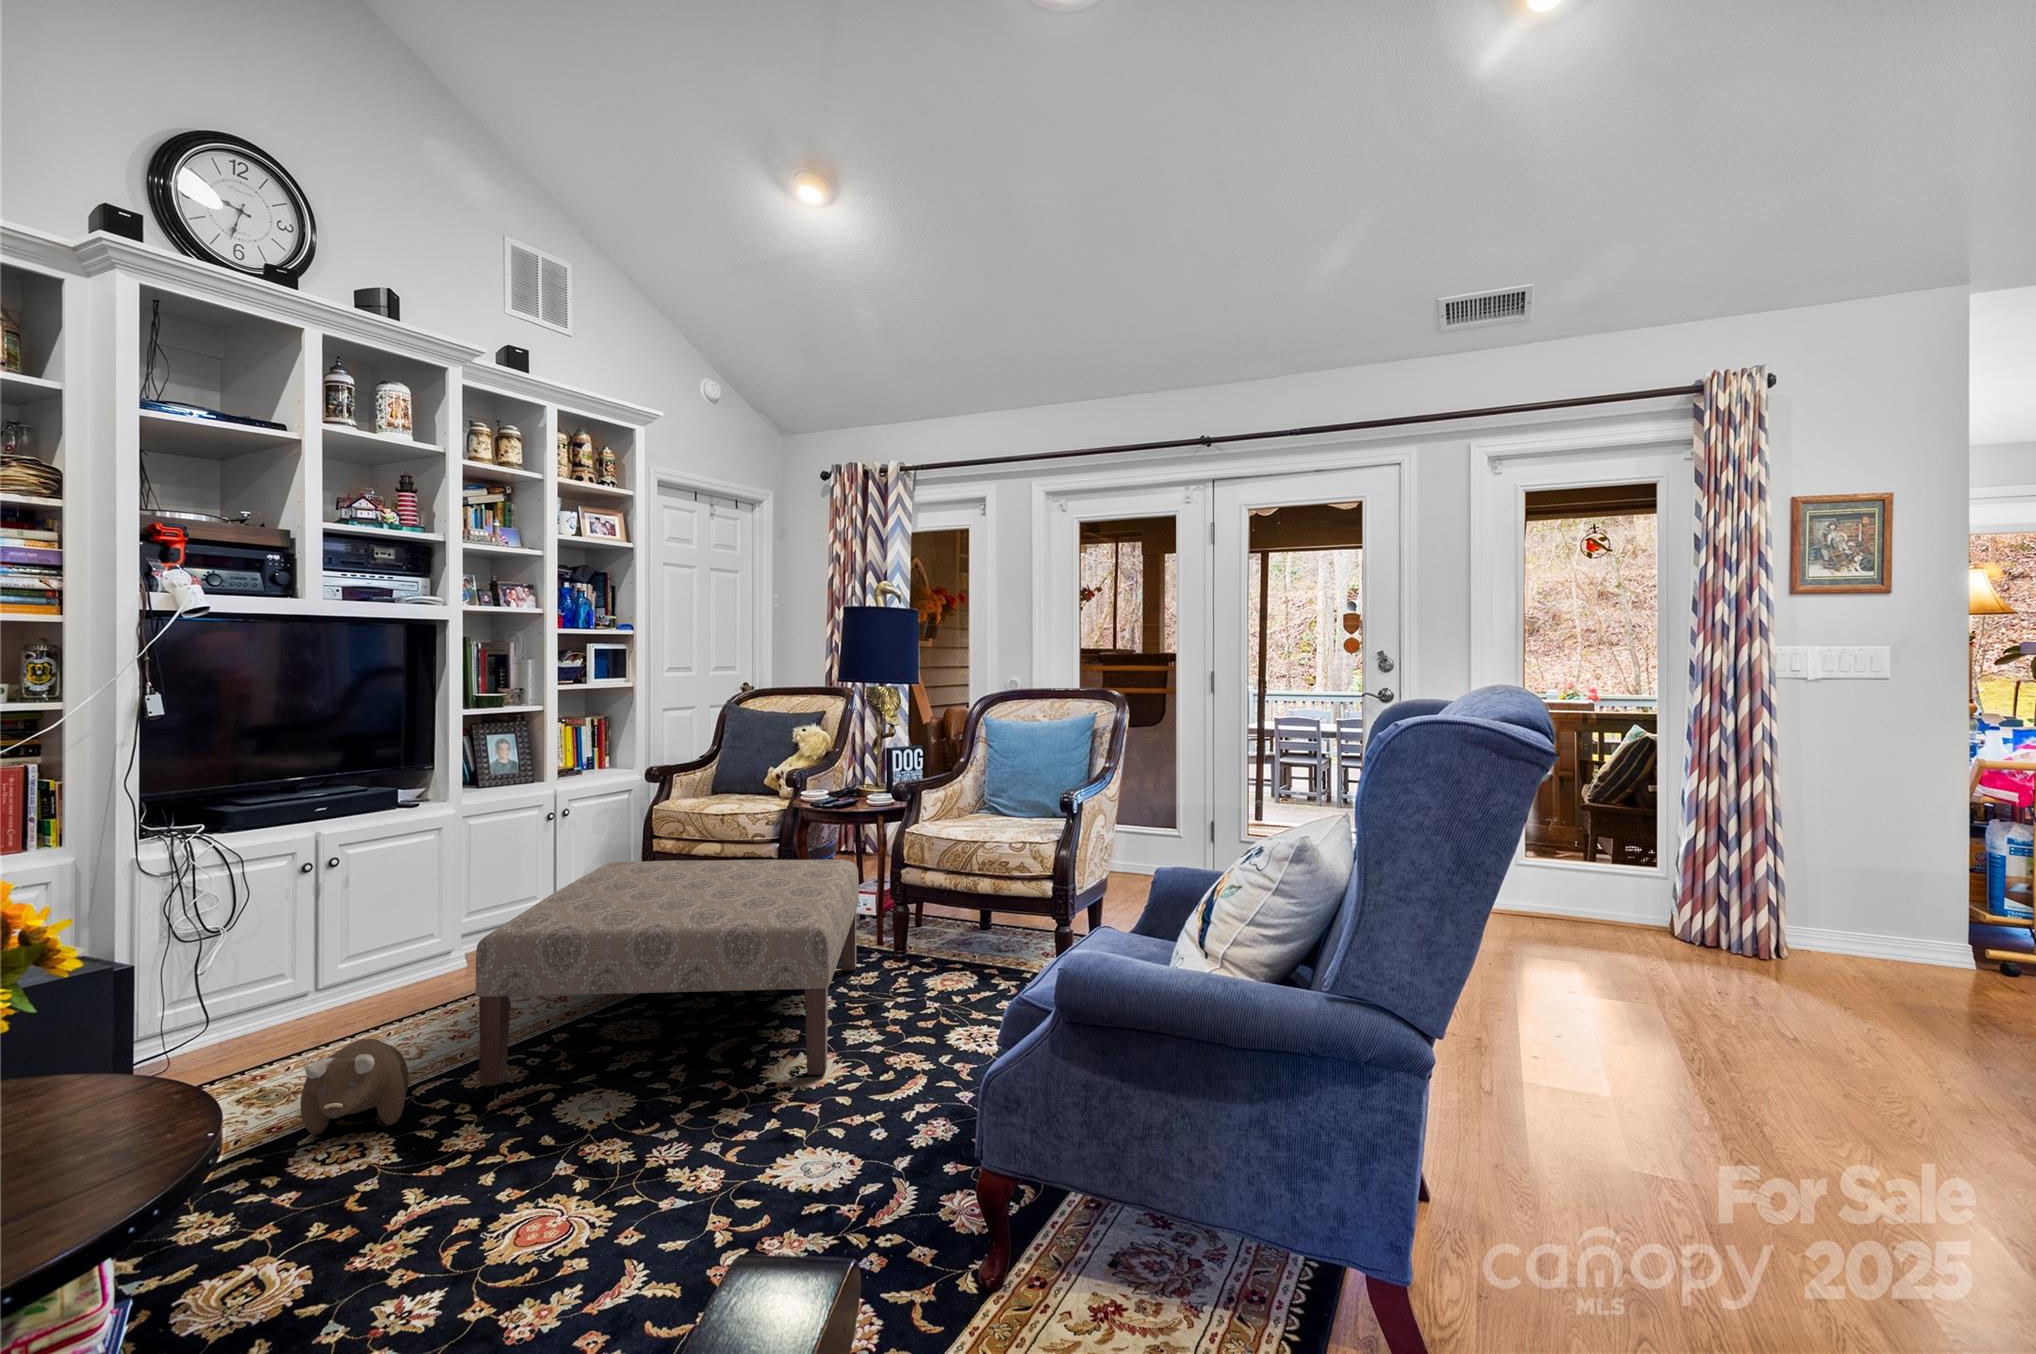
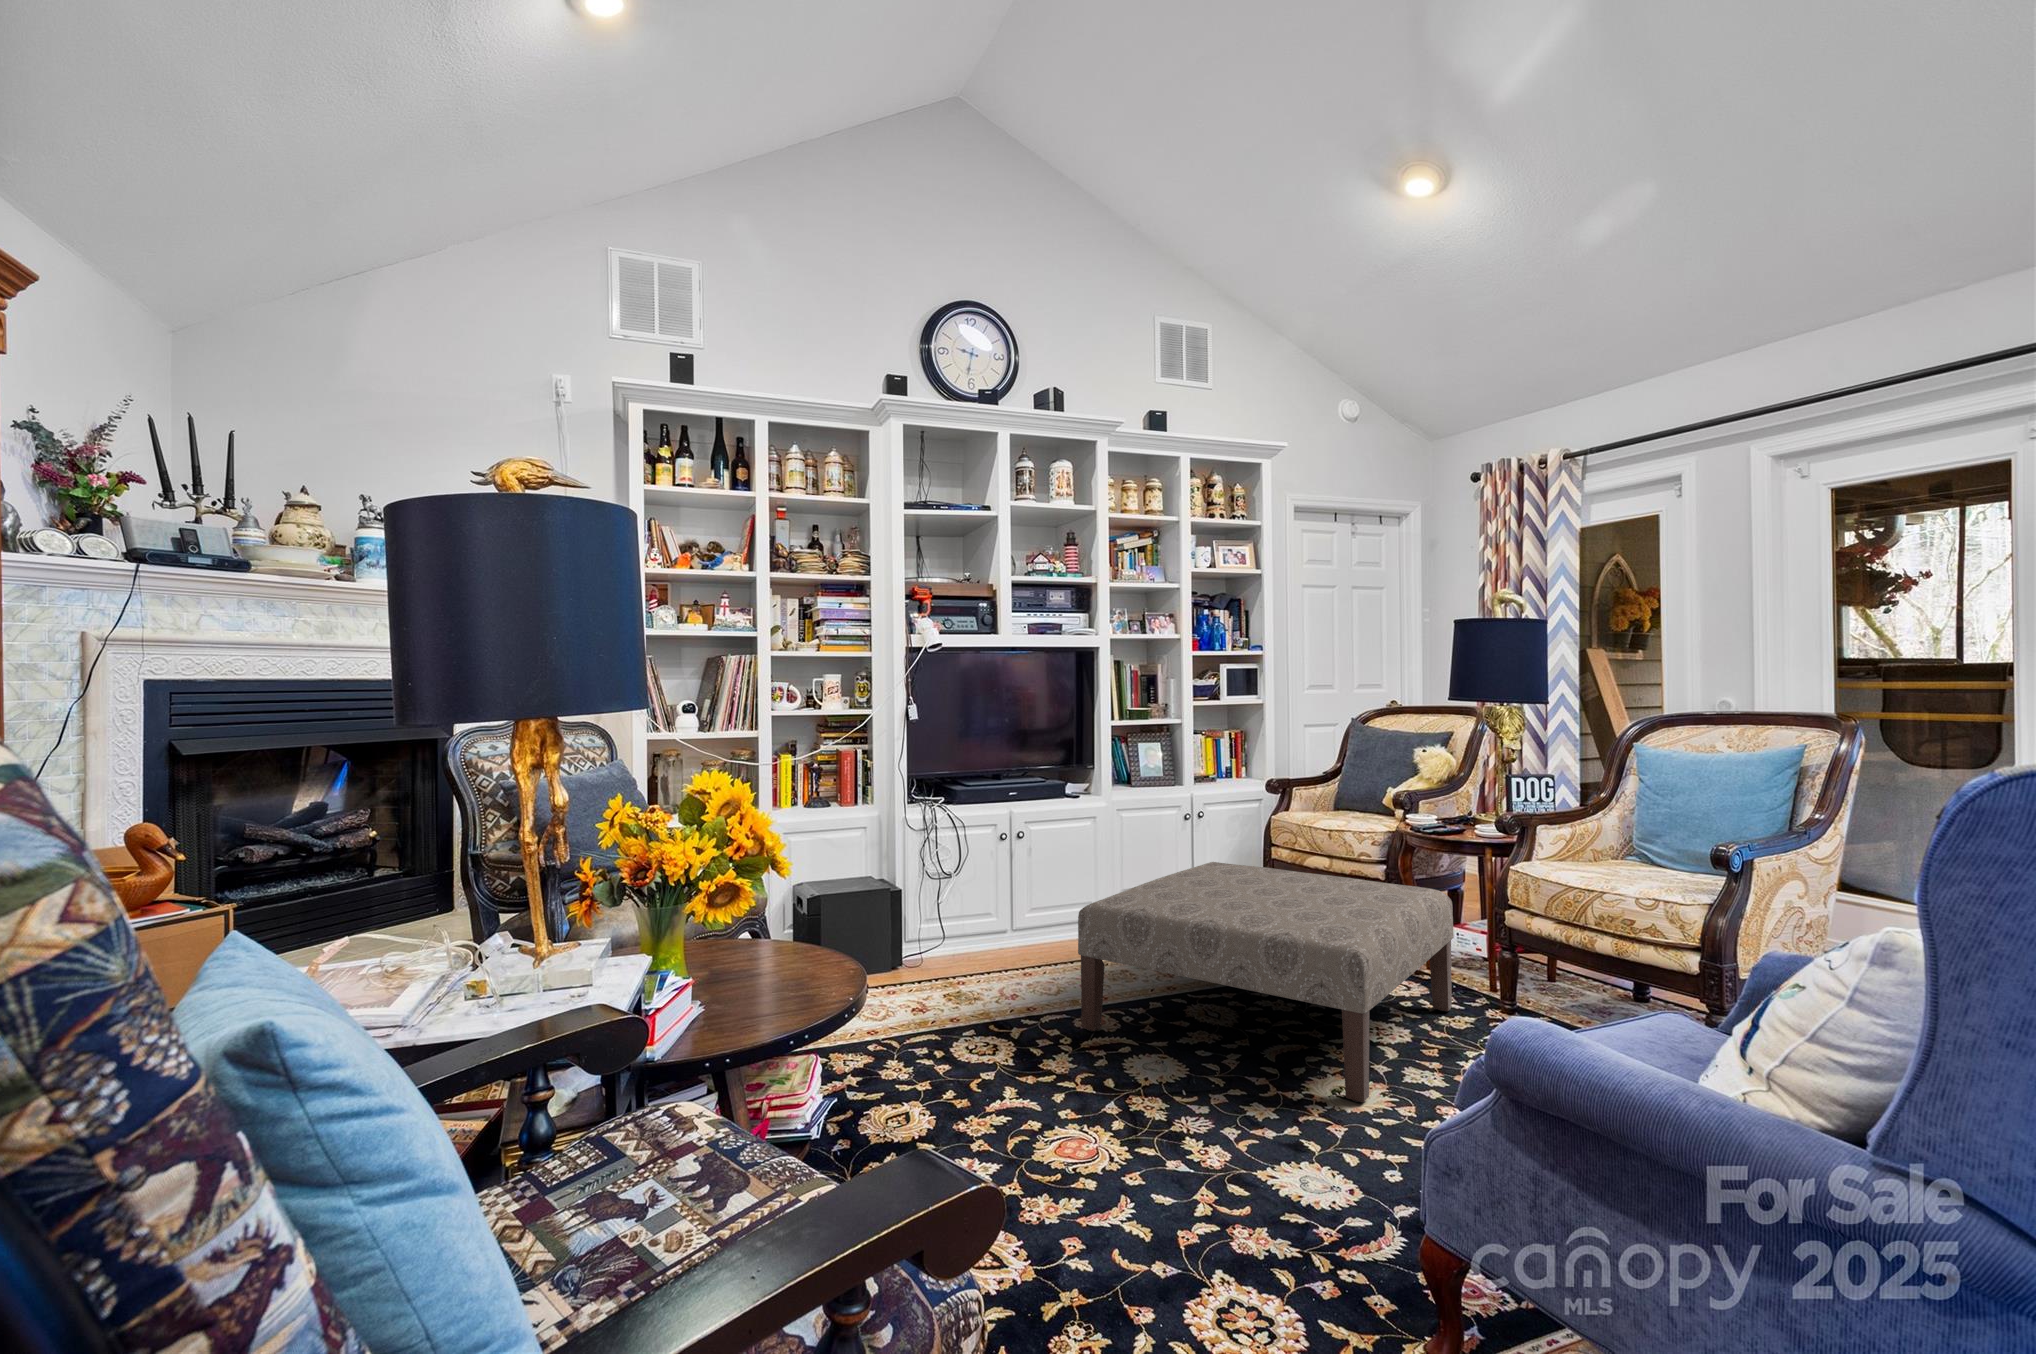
plush toy: present [300,1038,409,1135] -> none [963,969,1034,1039]

